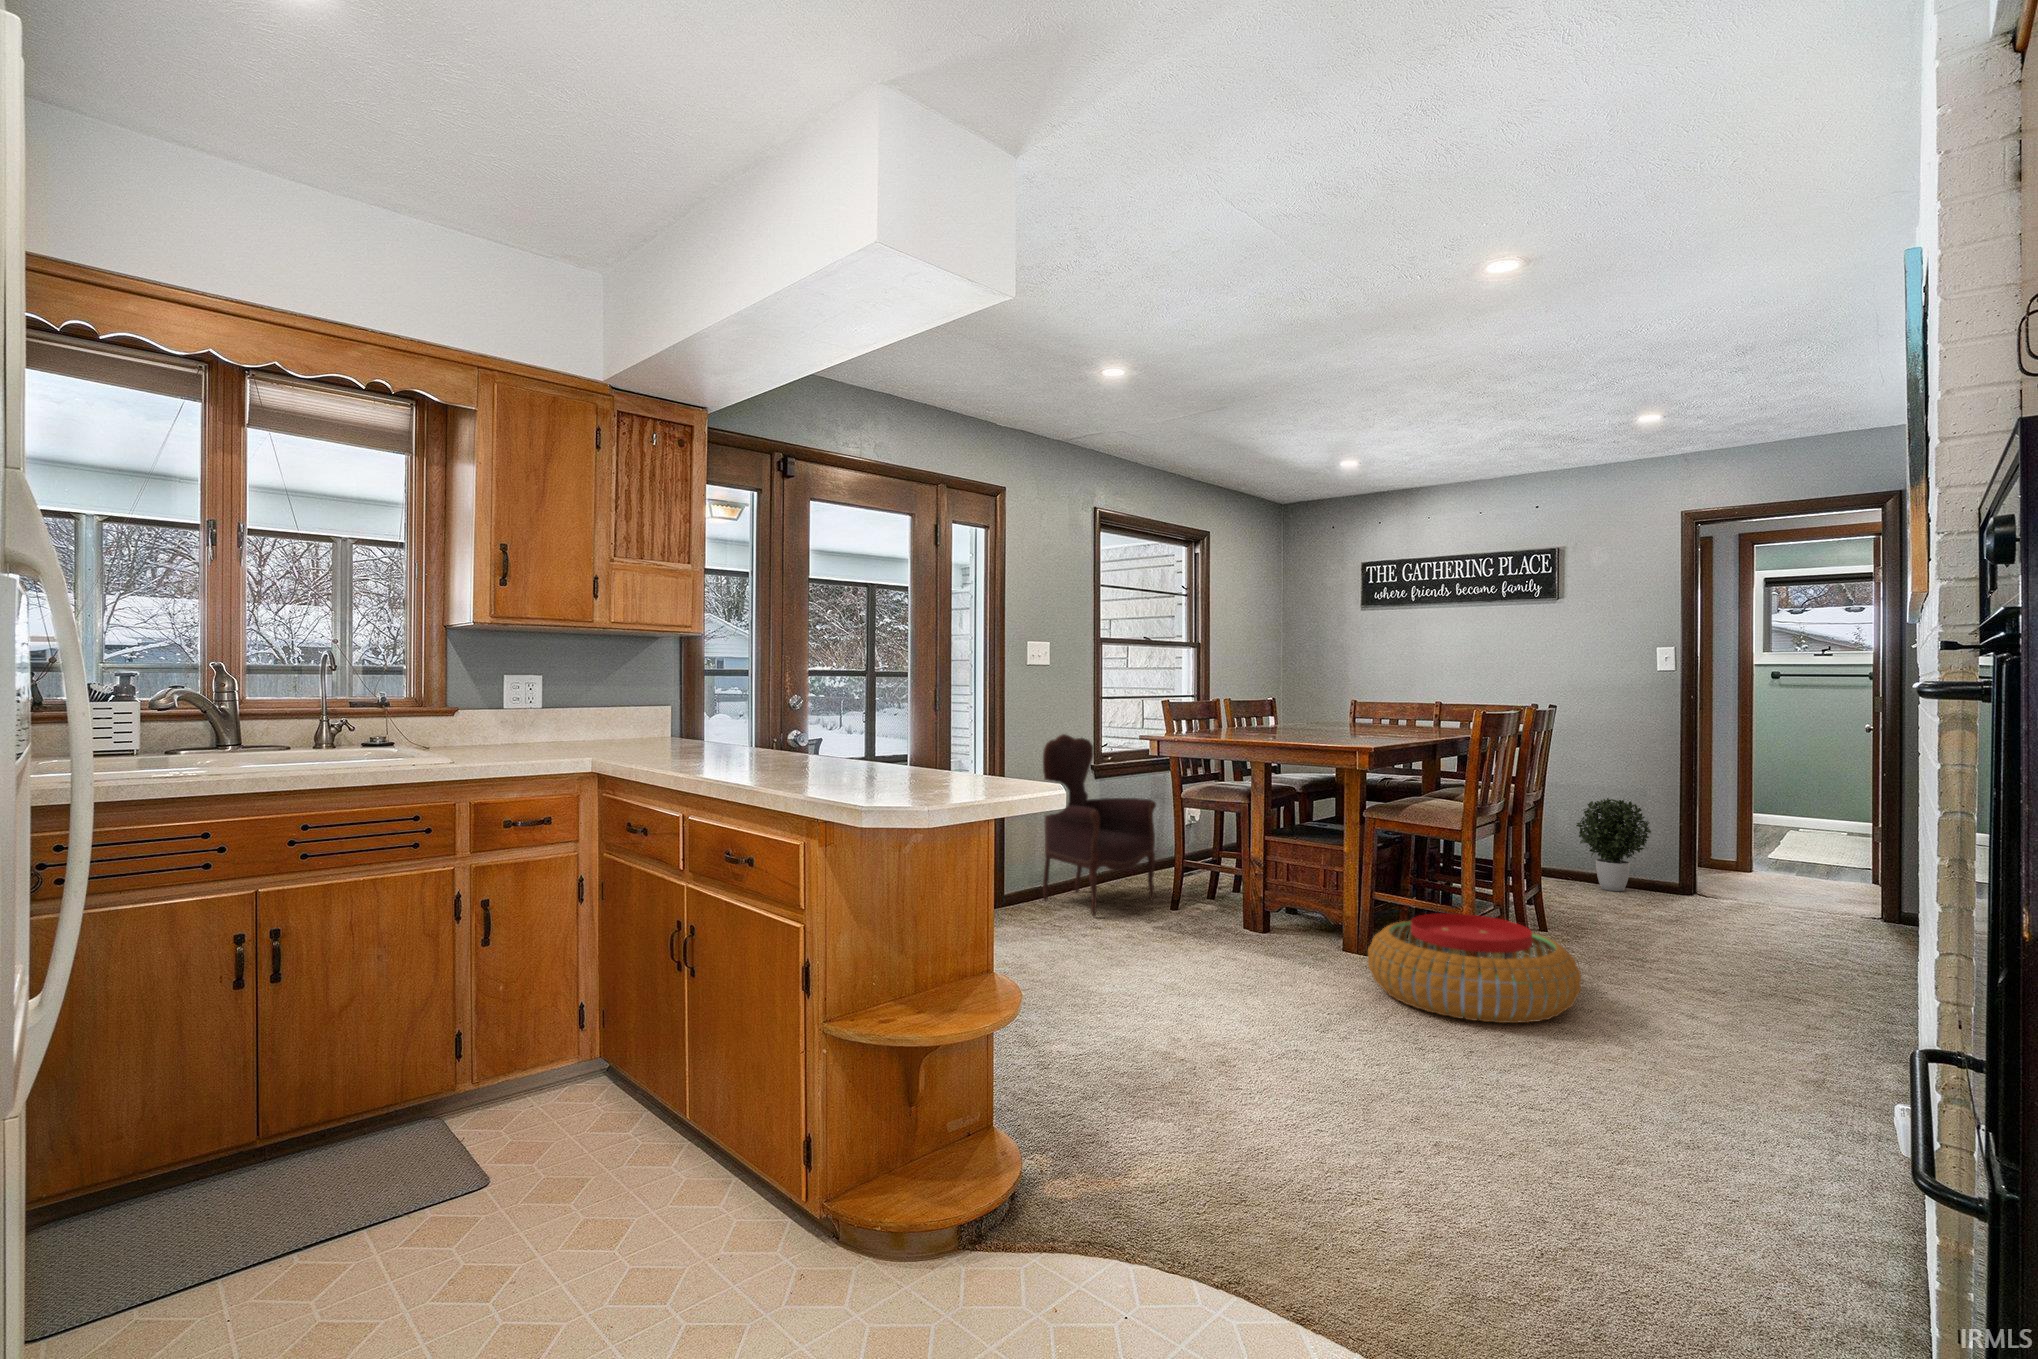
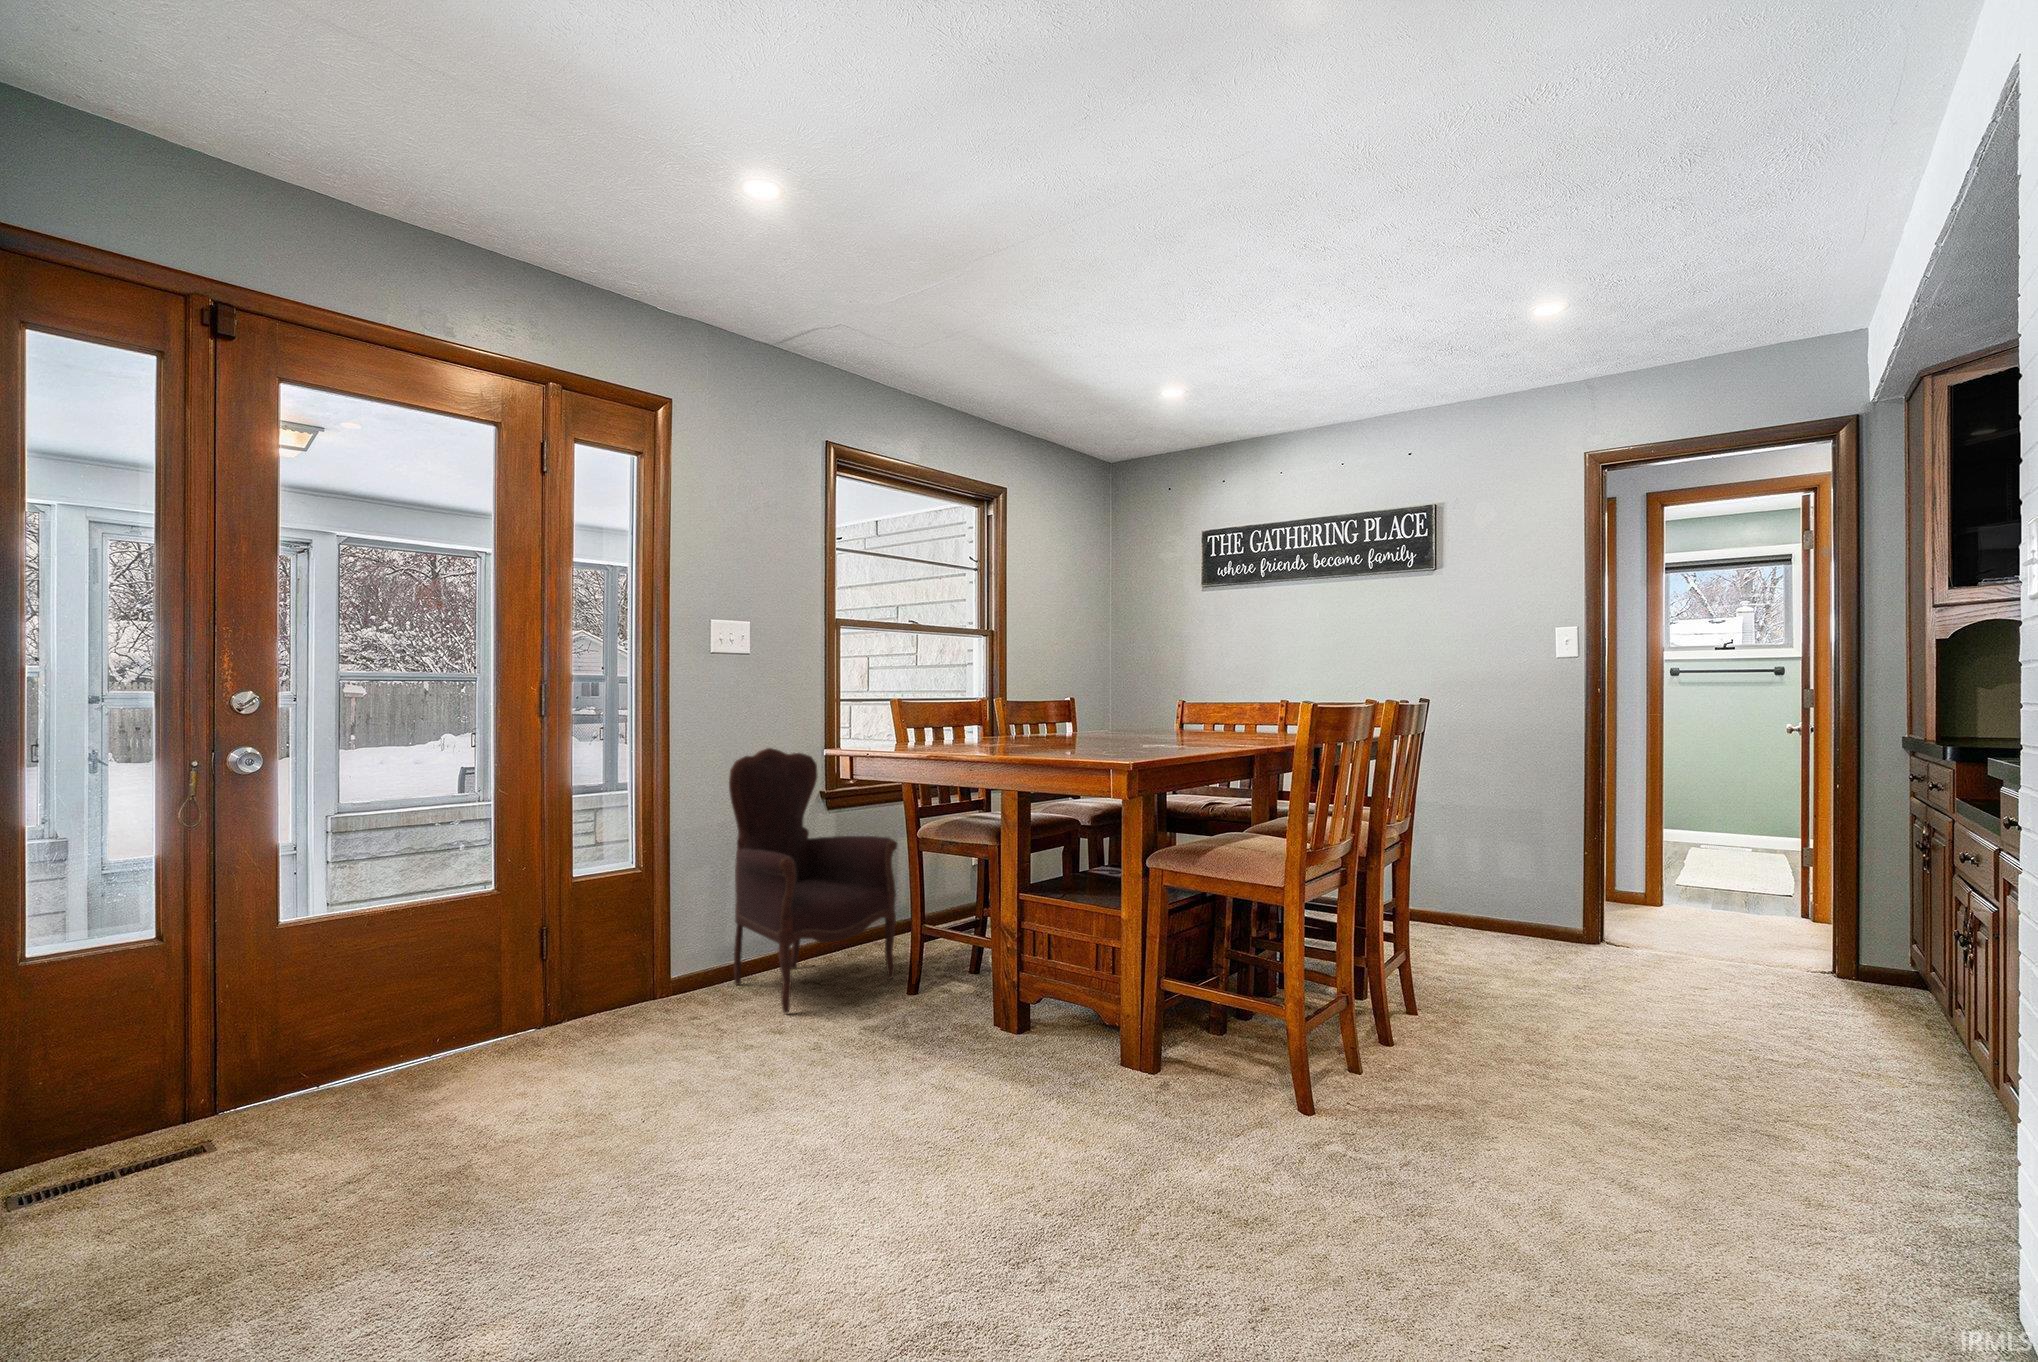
potted plant: present [1576,798,1651,891] -> none [1458,821,1552,944]
pouf: present [1368,913,1581,1023] -> none [1131,1019,1457,1230]

